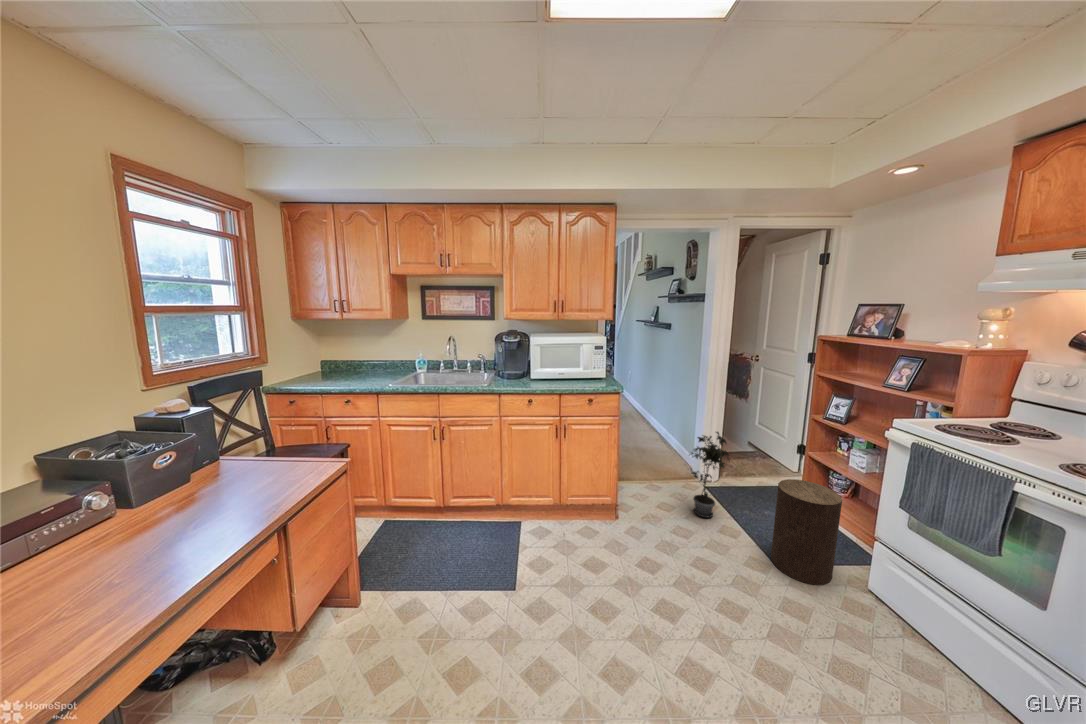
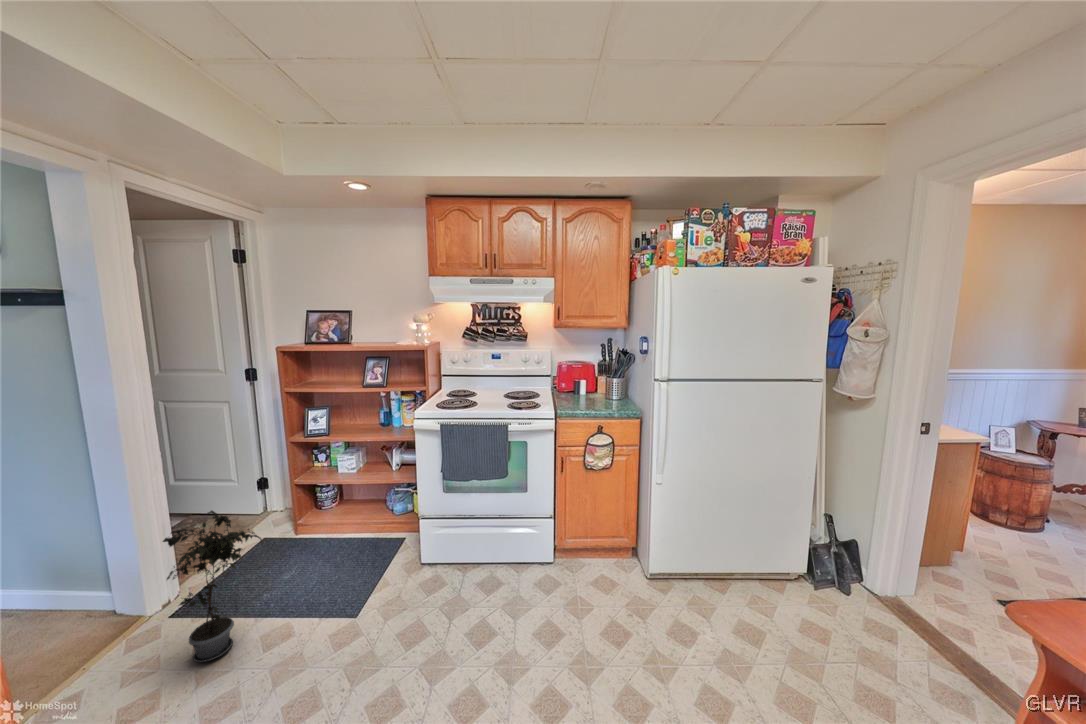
stool: present [771,479,842,585] -> none [334,501,400,620]

